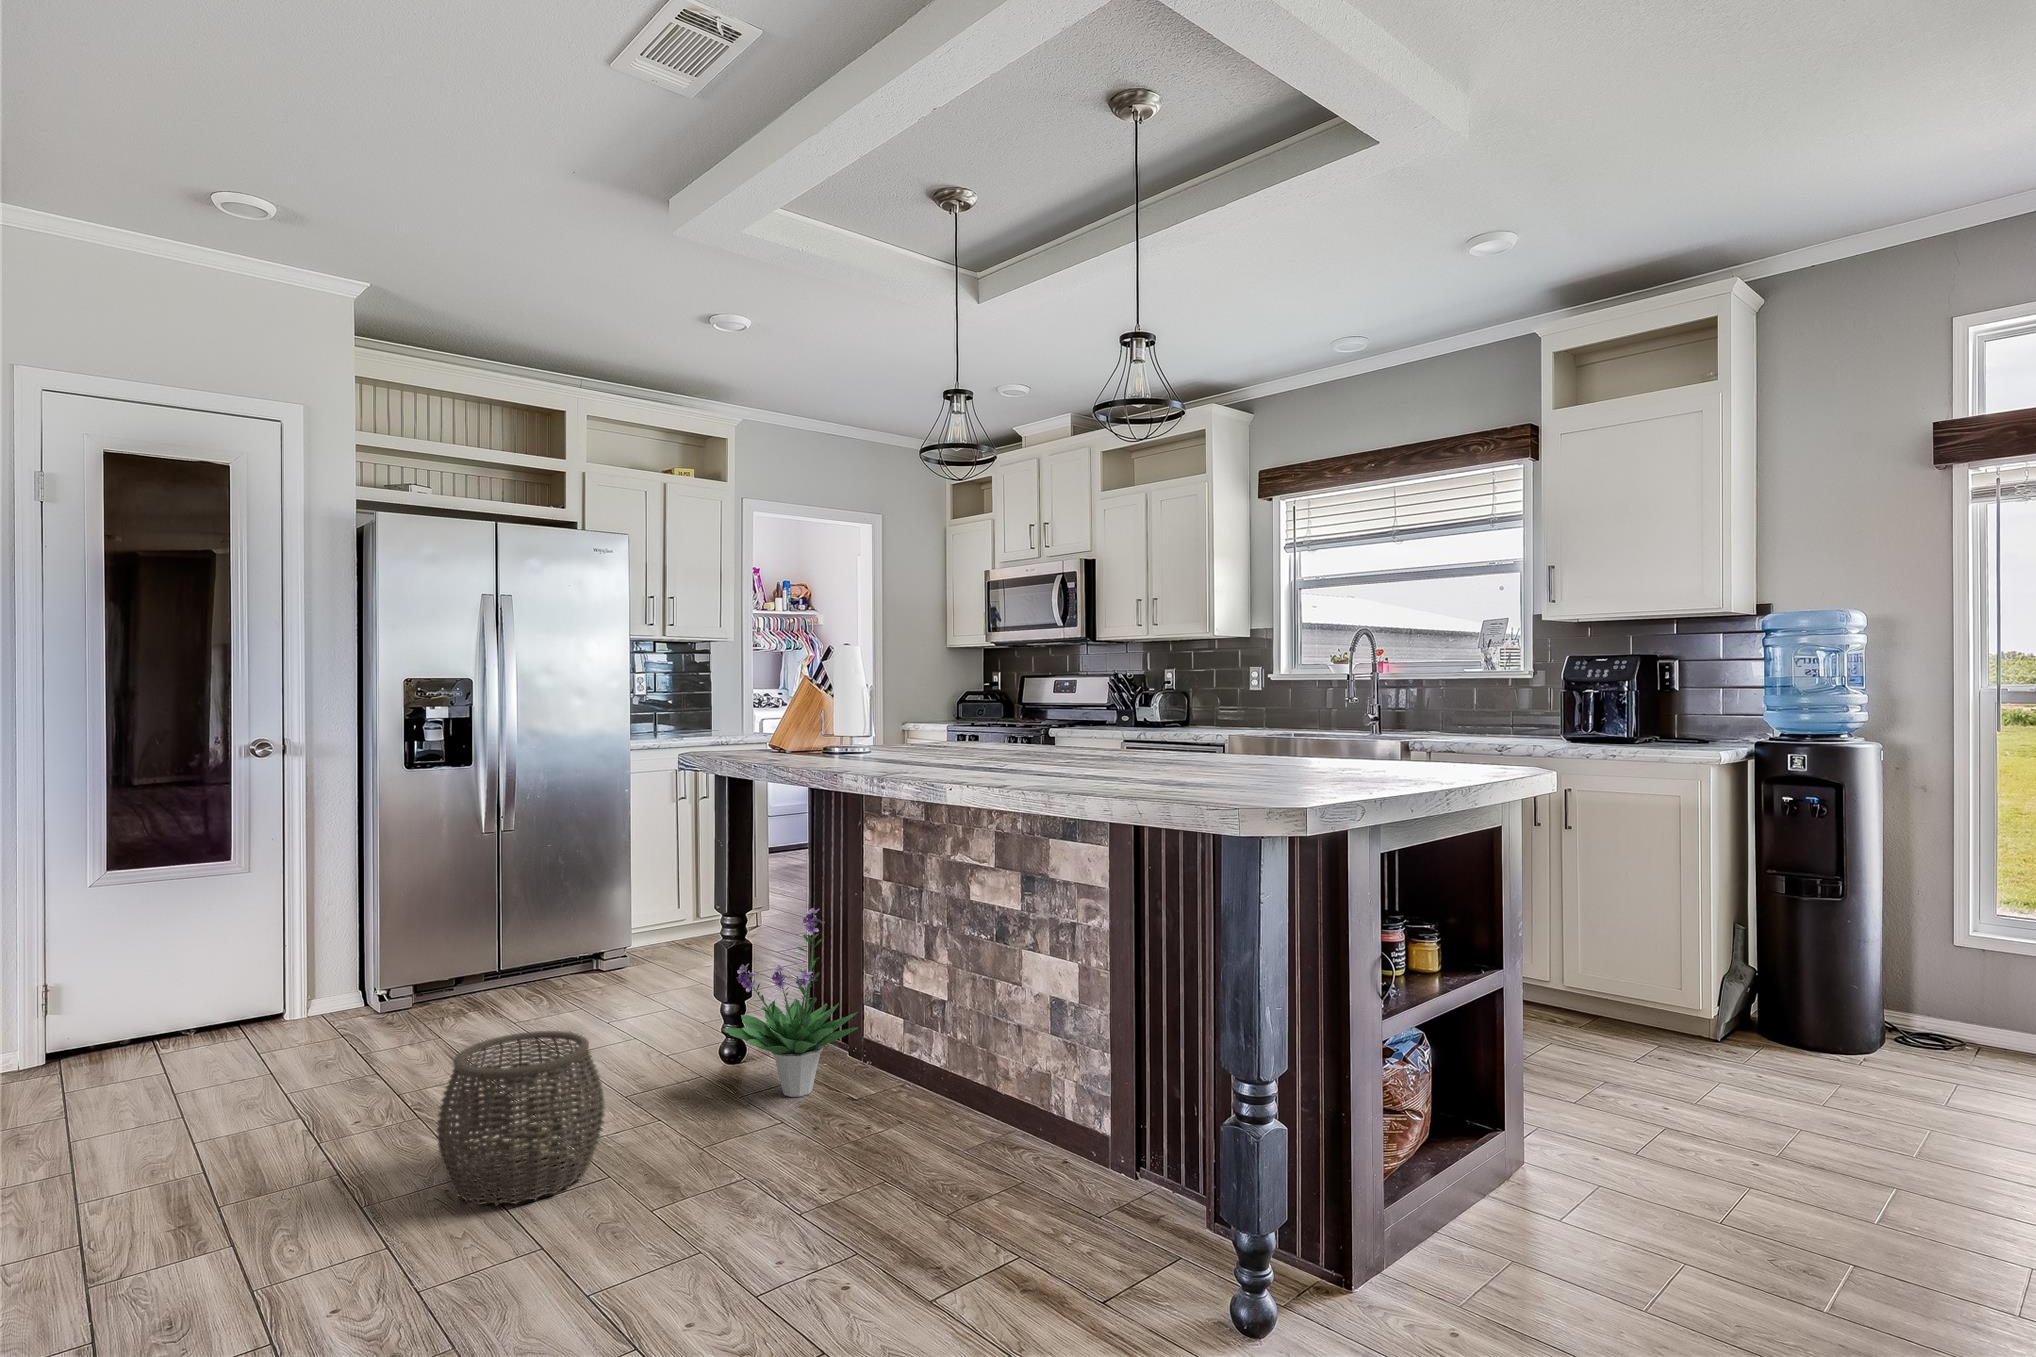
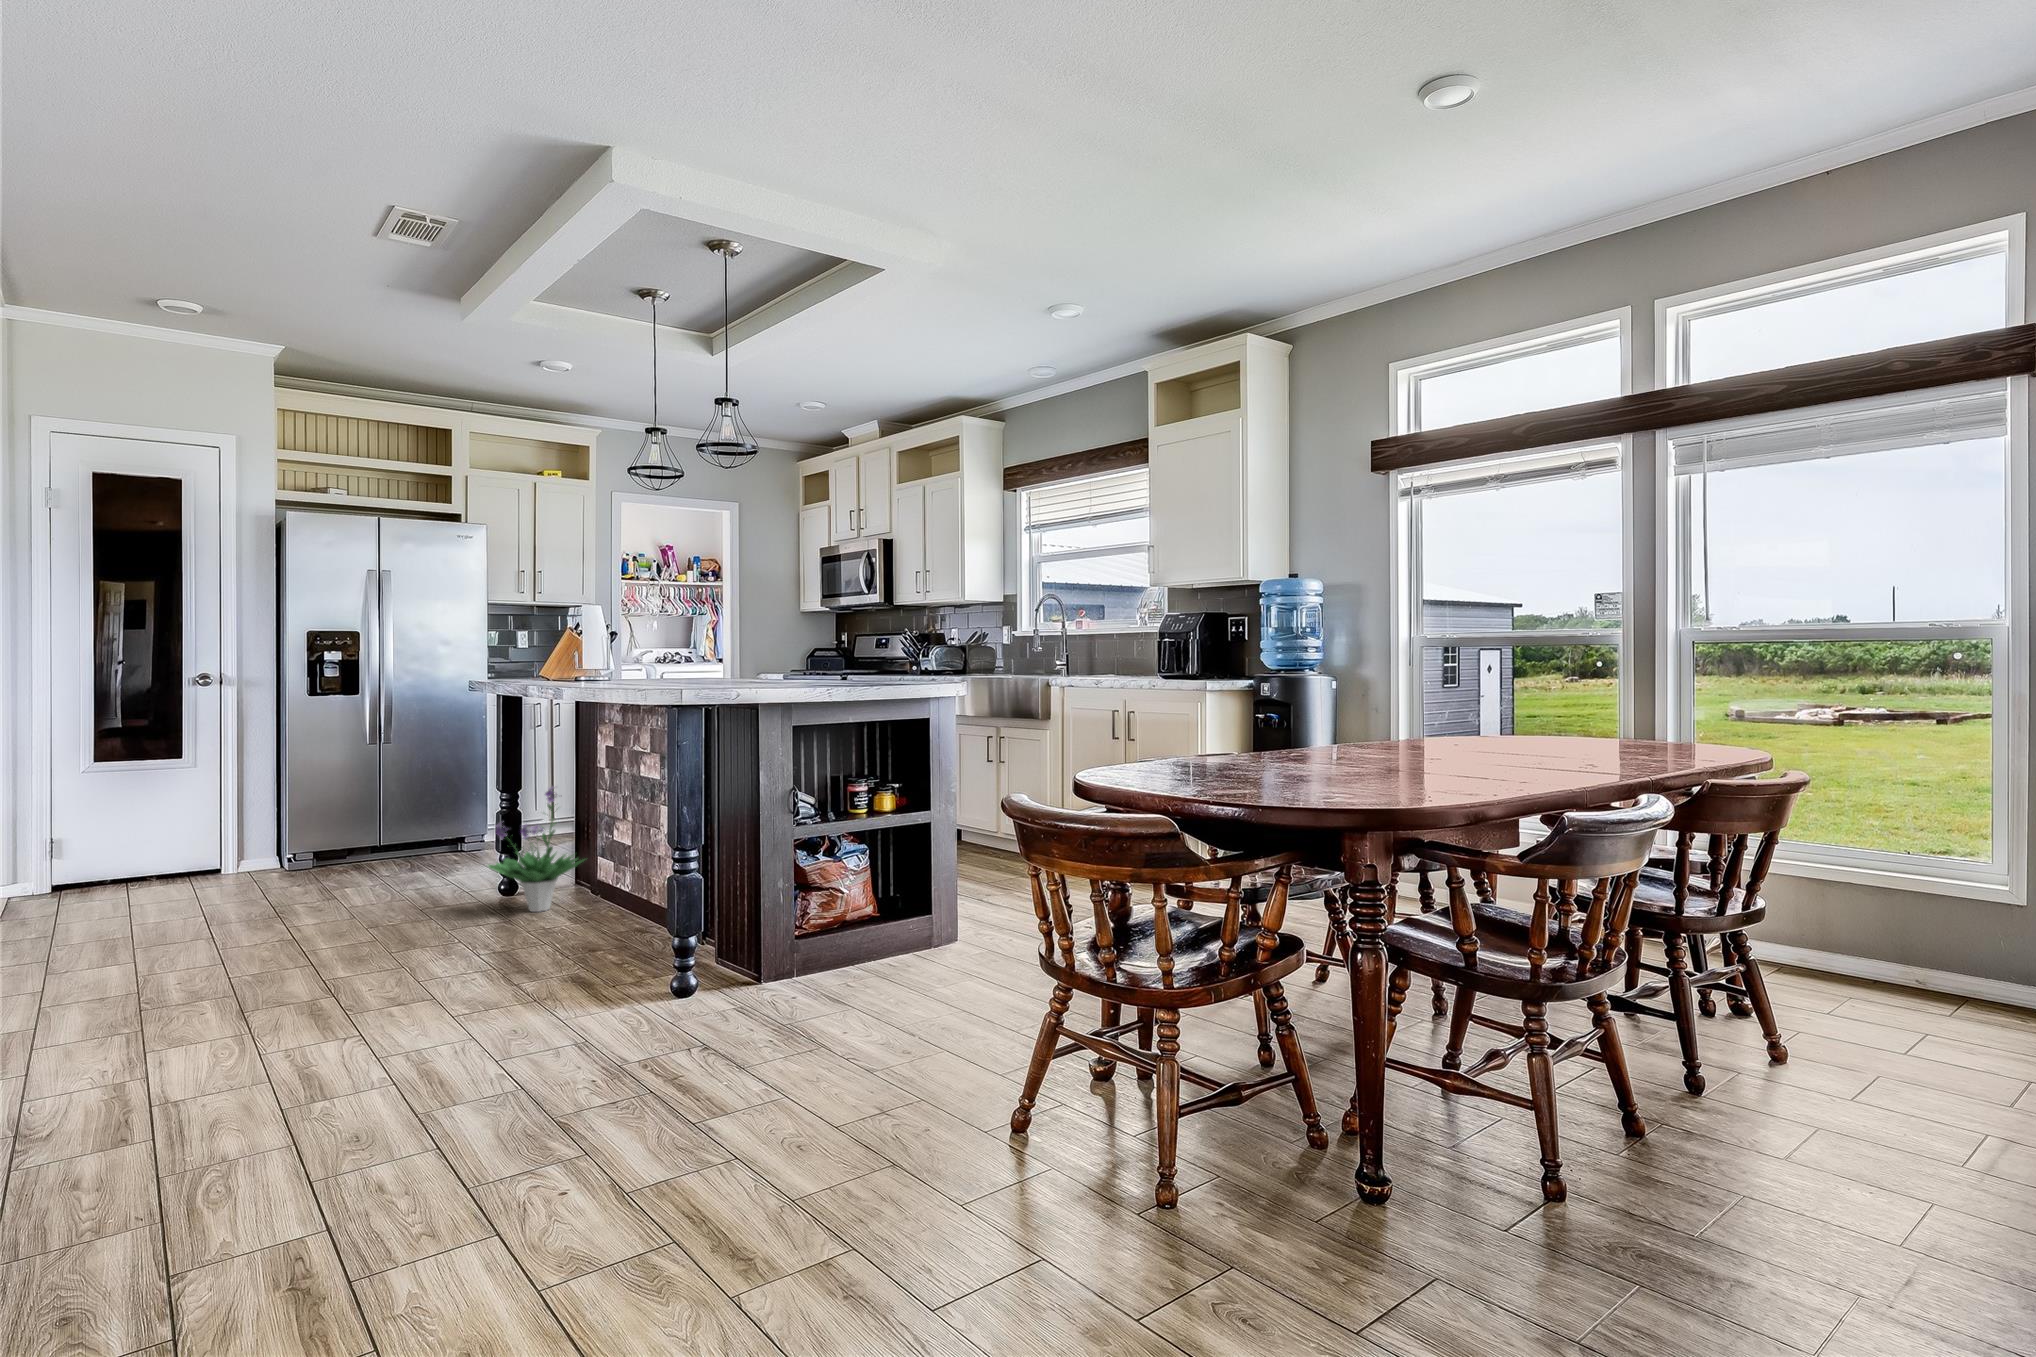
woven basket: present [436,1031,605,1206] -> none [266,854,383,952]

